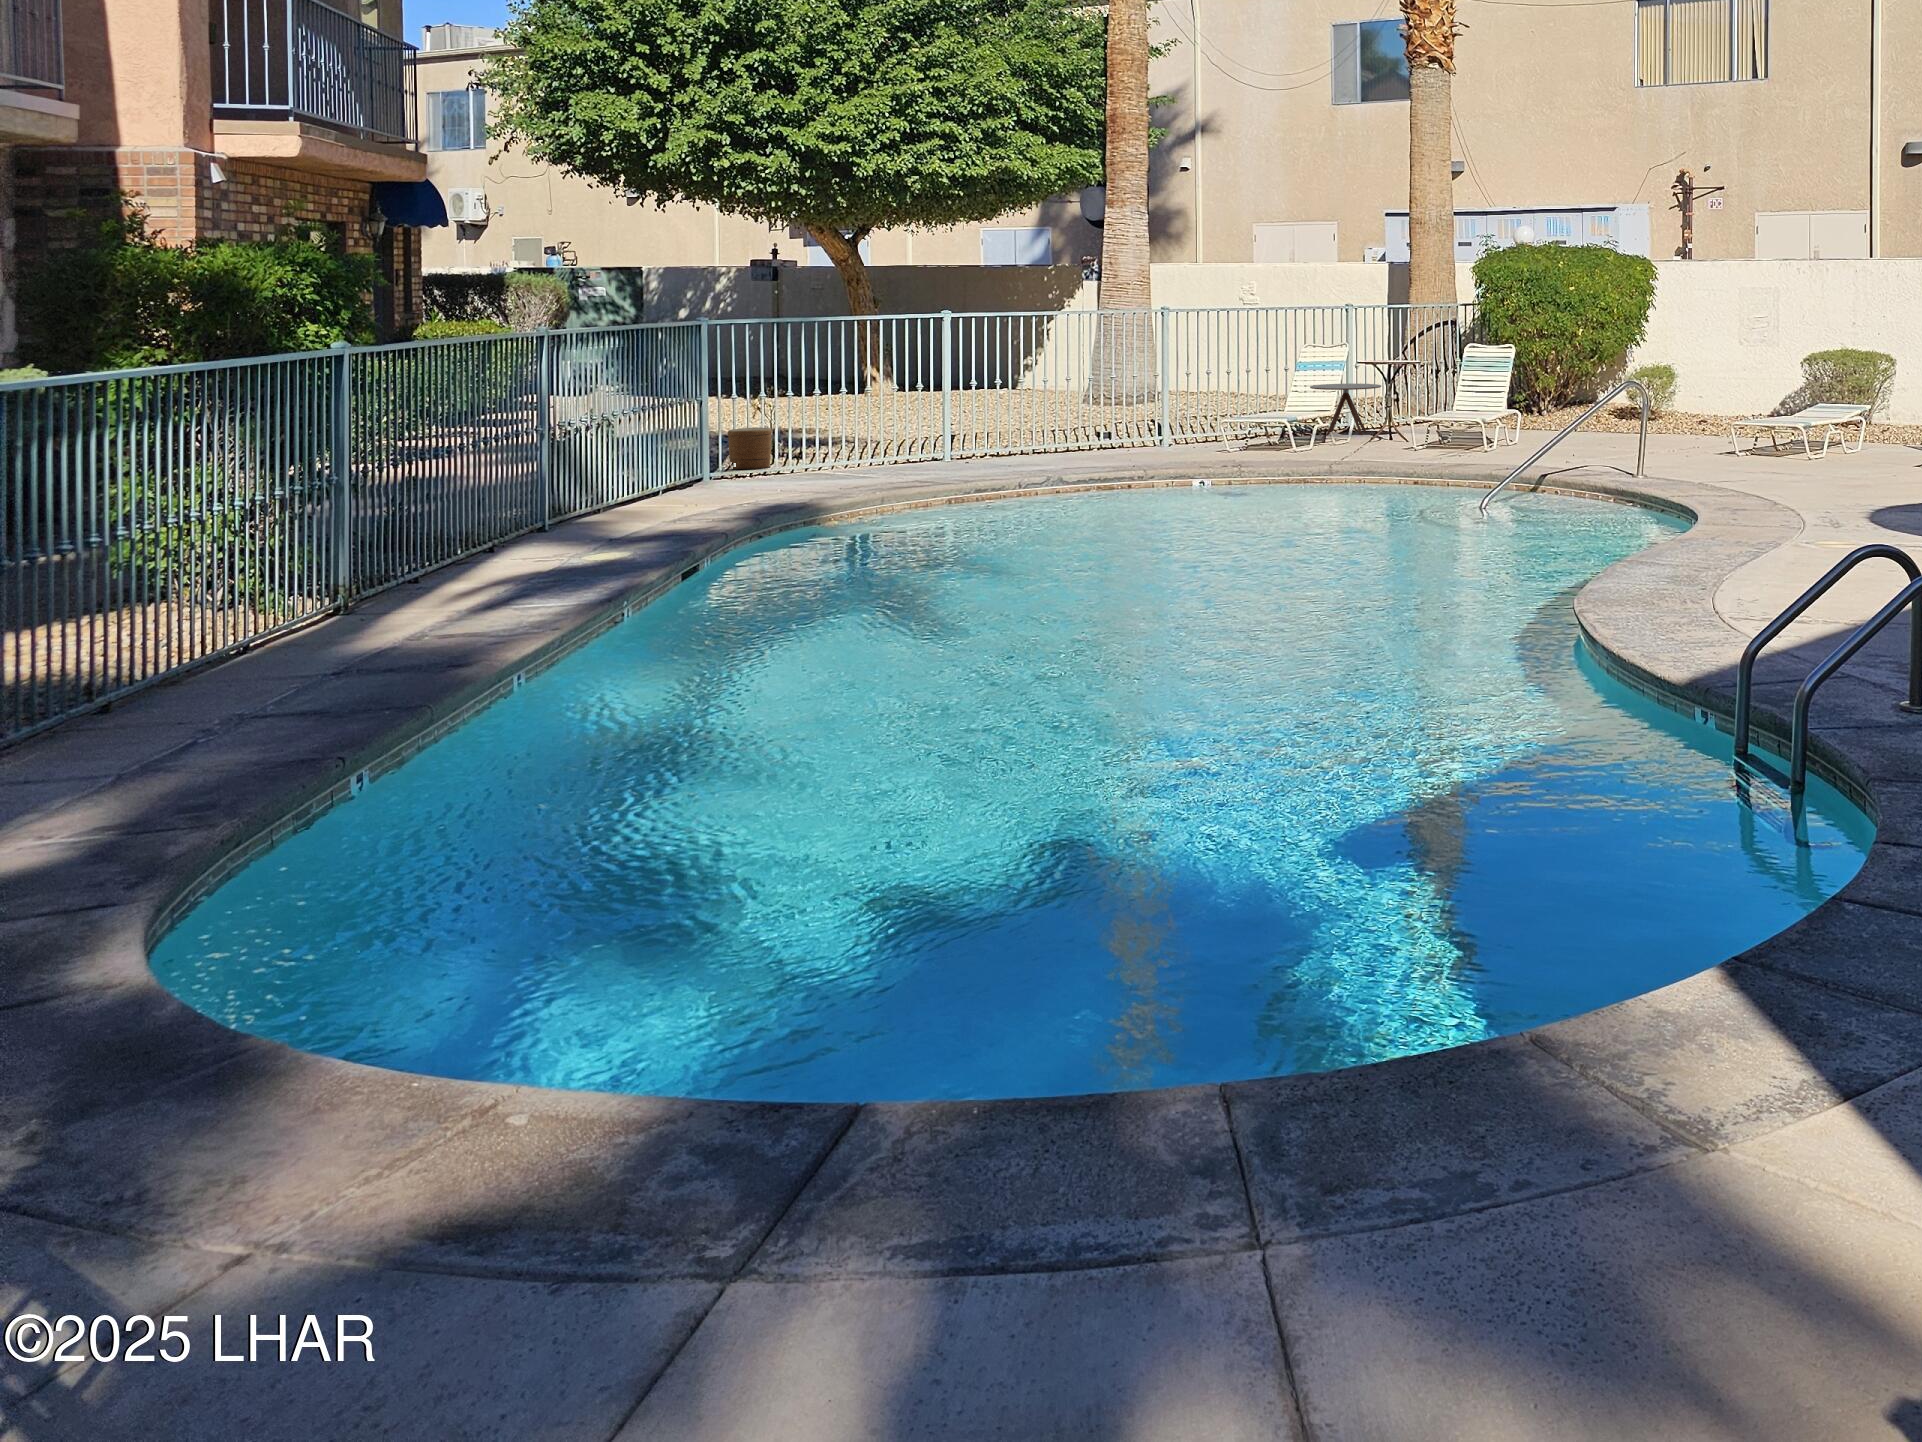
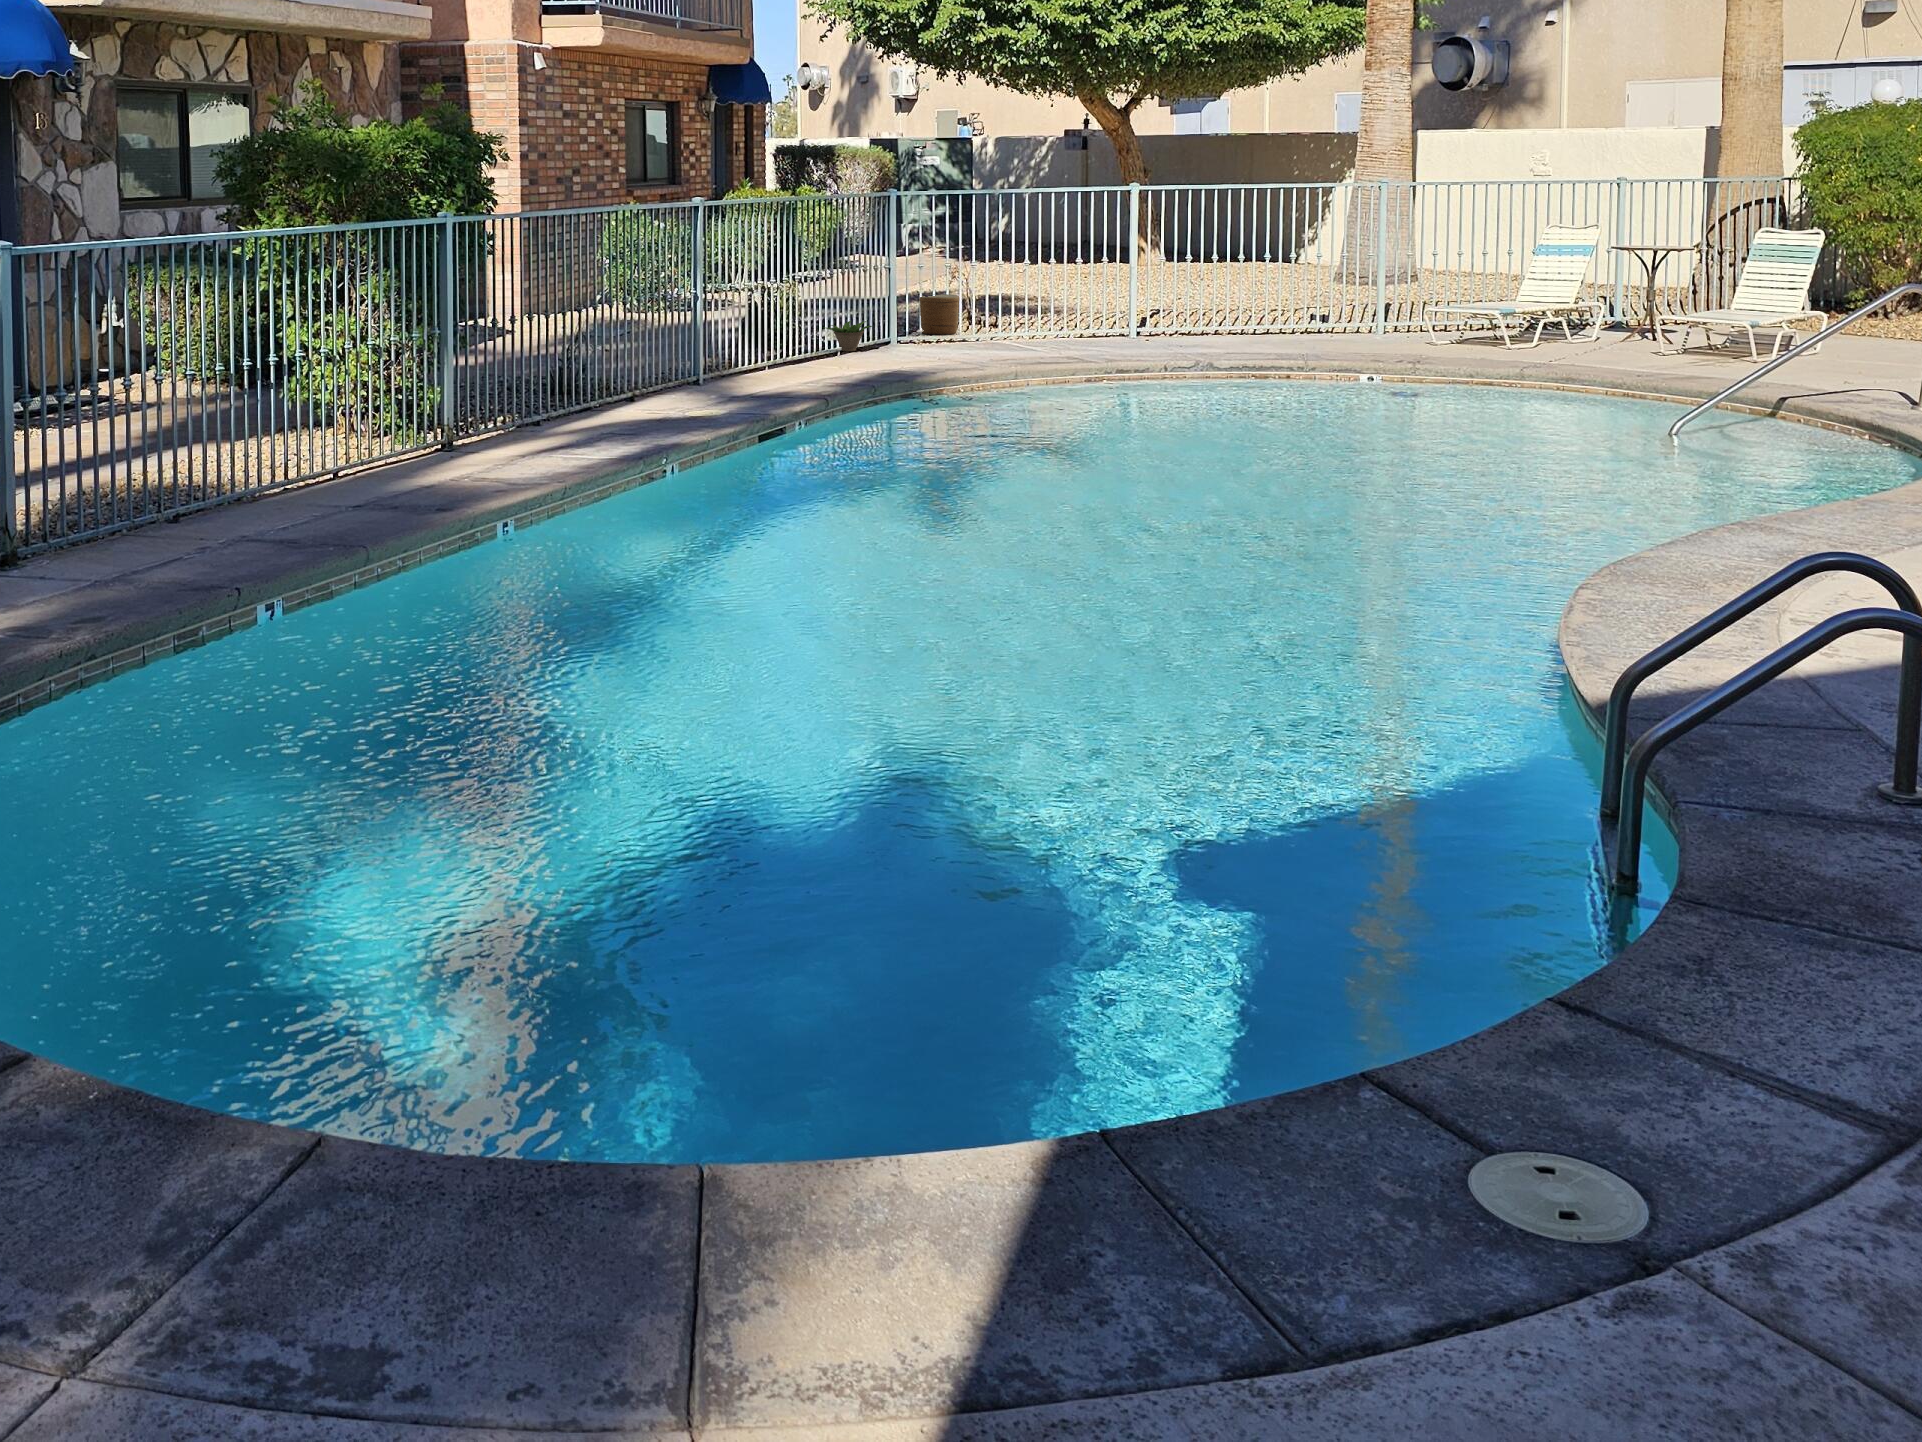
round table: present [1310,384,1381,436] -> none [1549,276,1643,339]
decorative plant: none [642,457,702,490] -> present [826,321,872,351]

